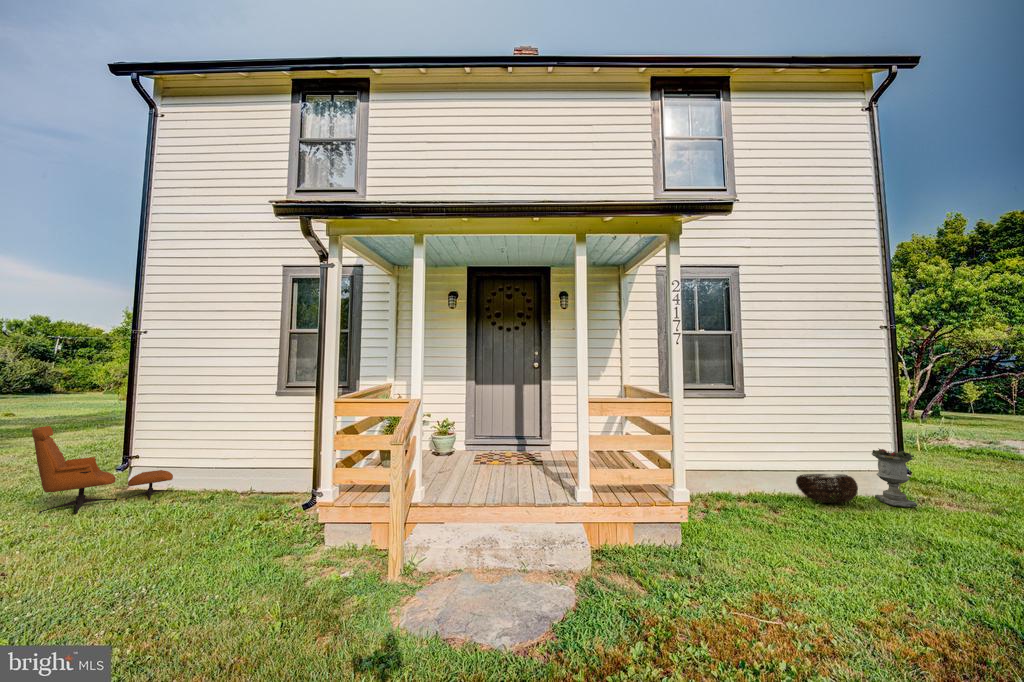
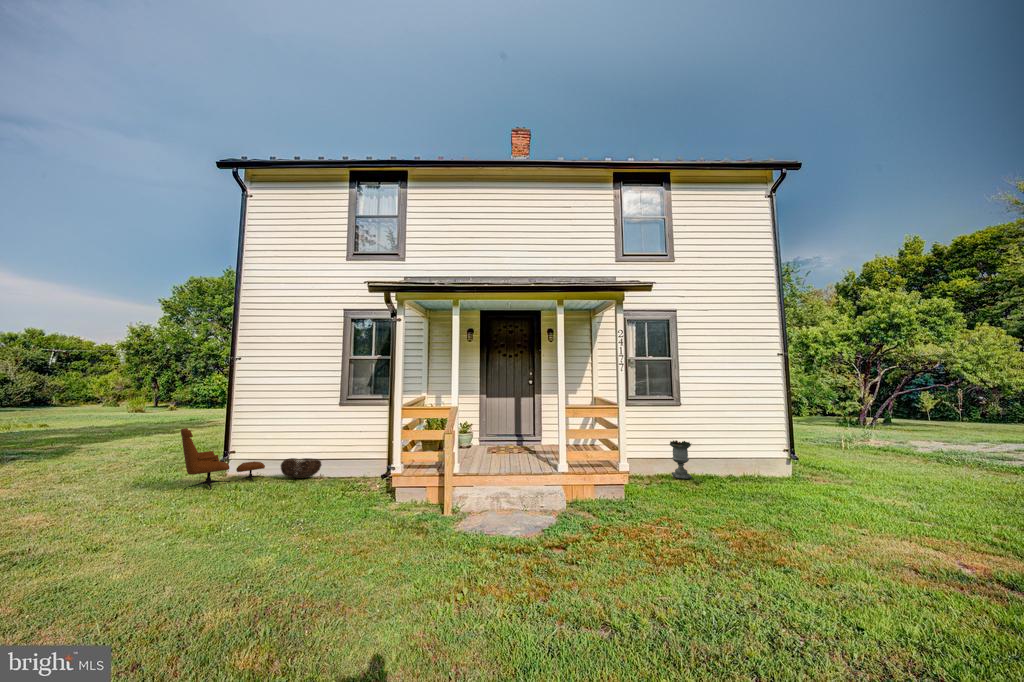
planter: present [872,449,917,507] -> present [670,440,692,479]
basket: present [796,474,858,504] -> present [281,458,321,479]

